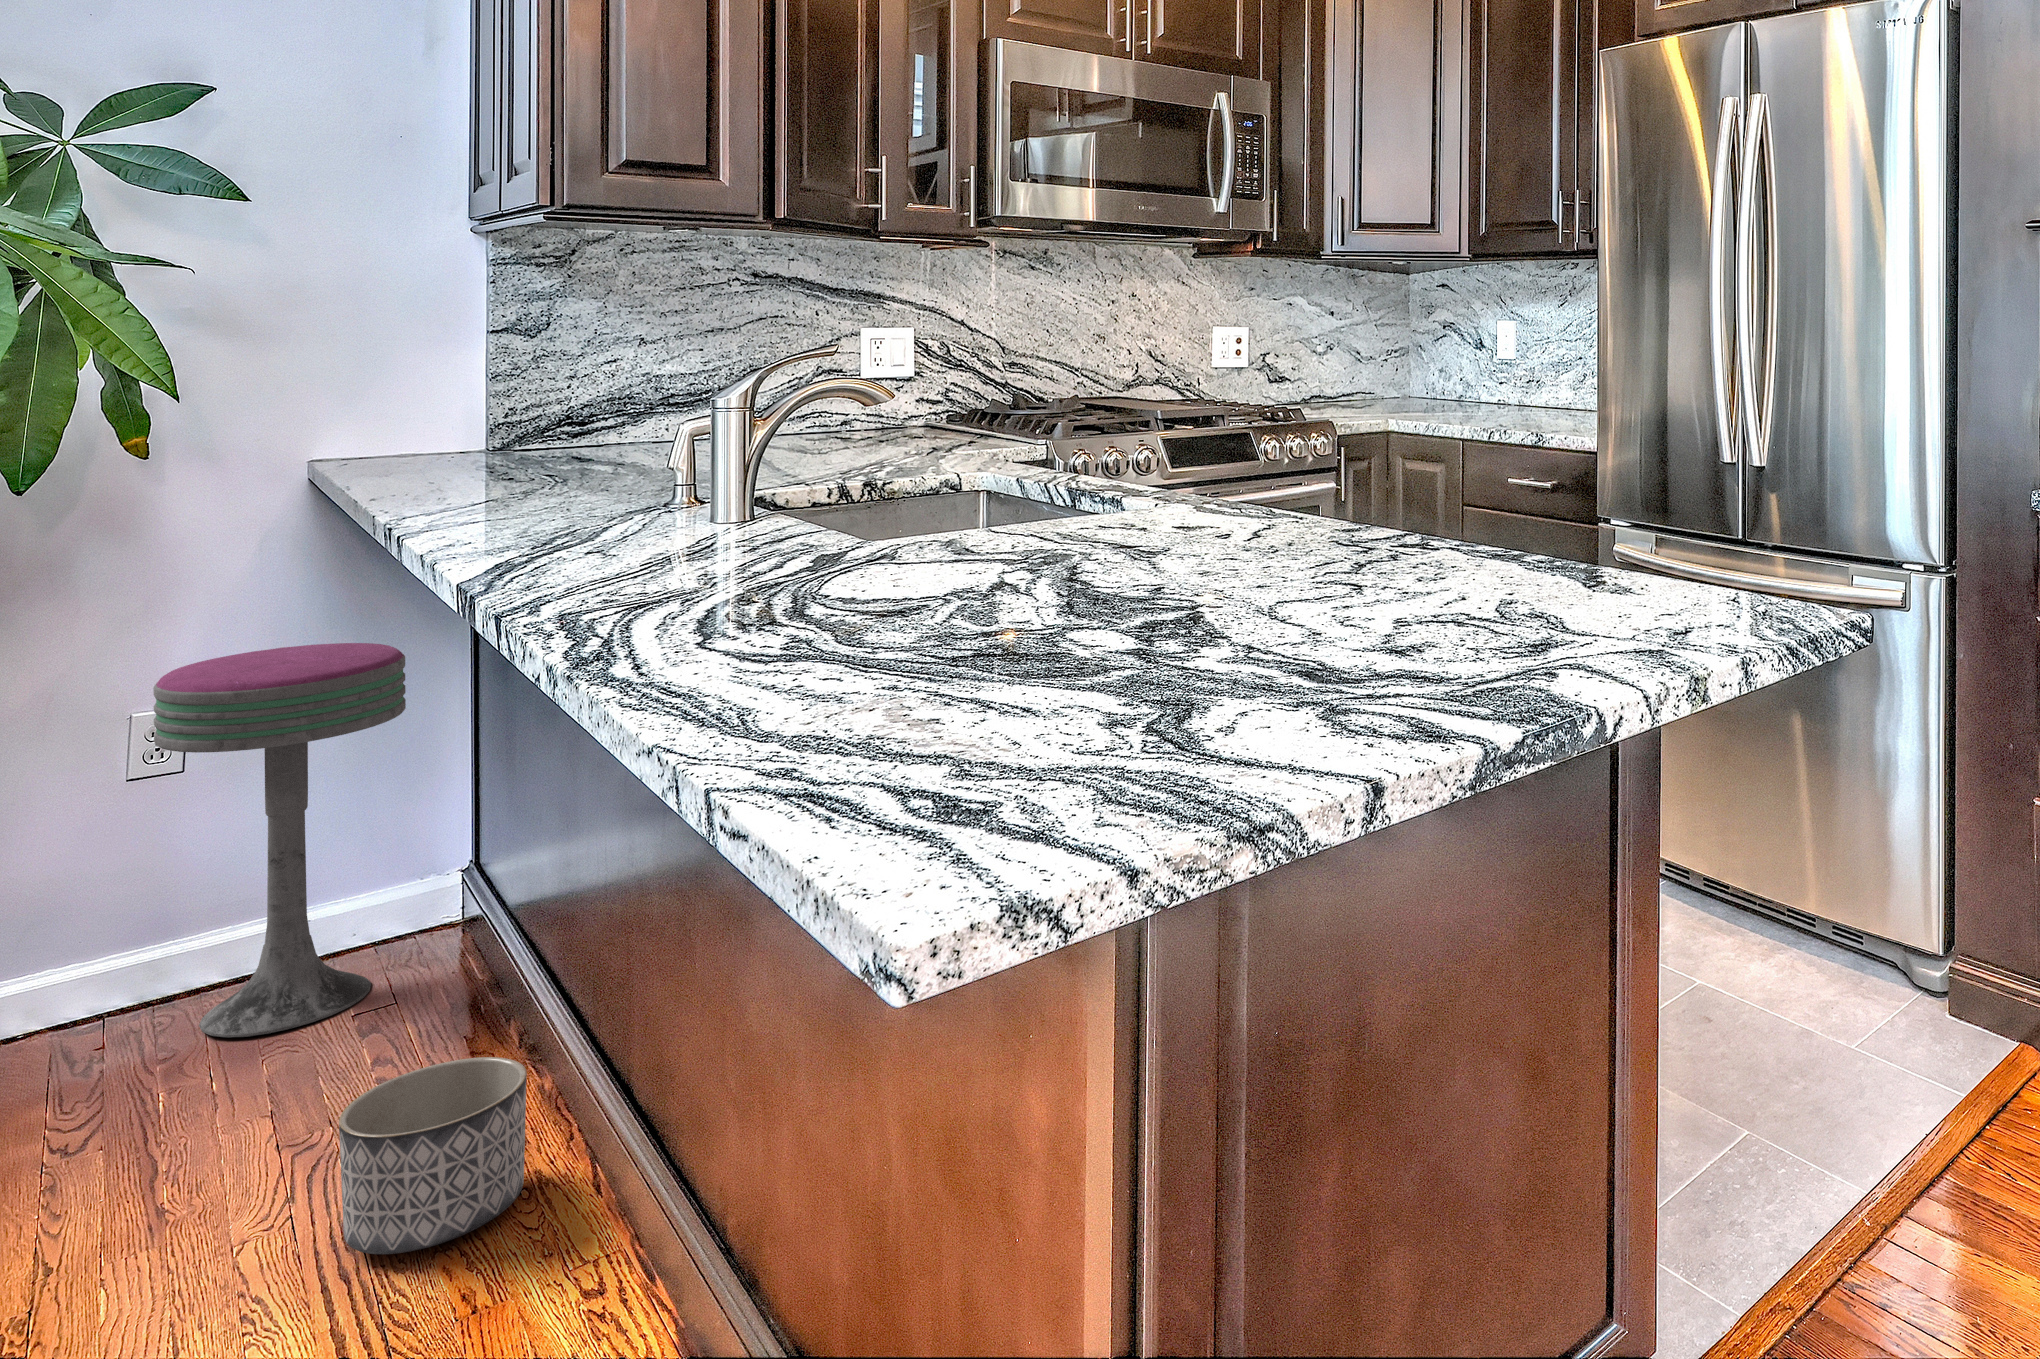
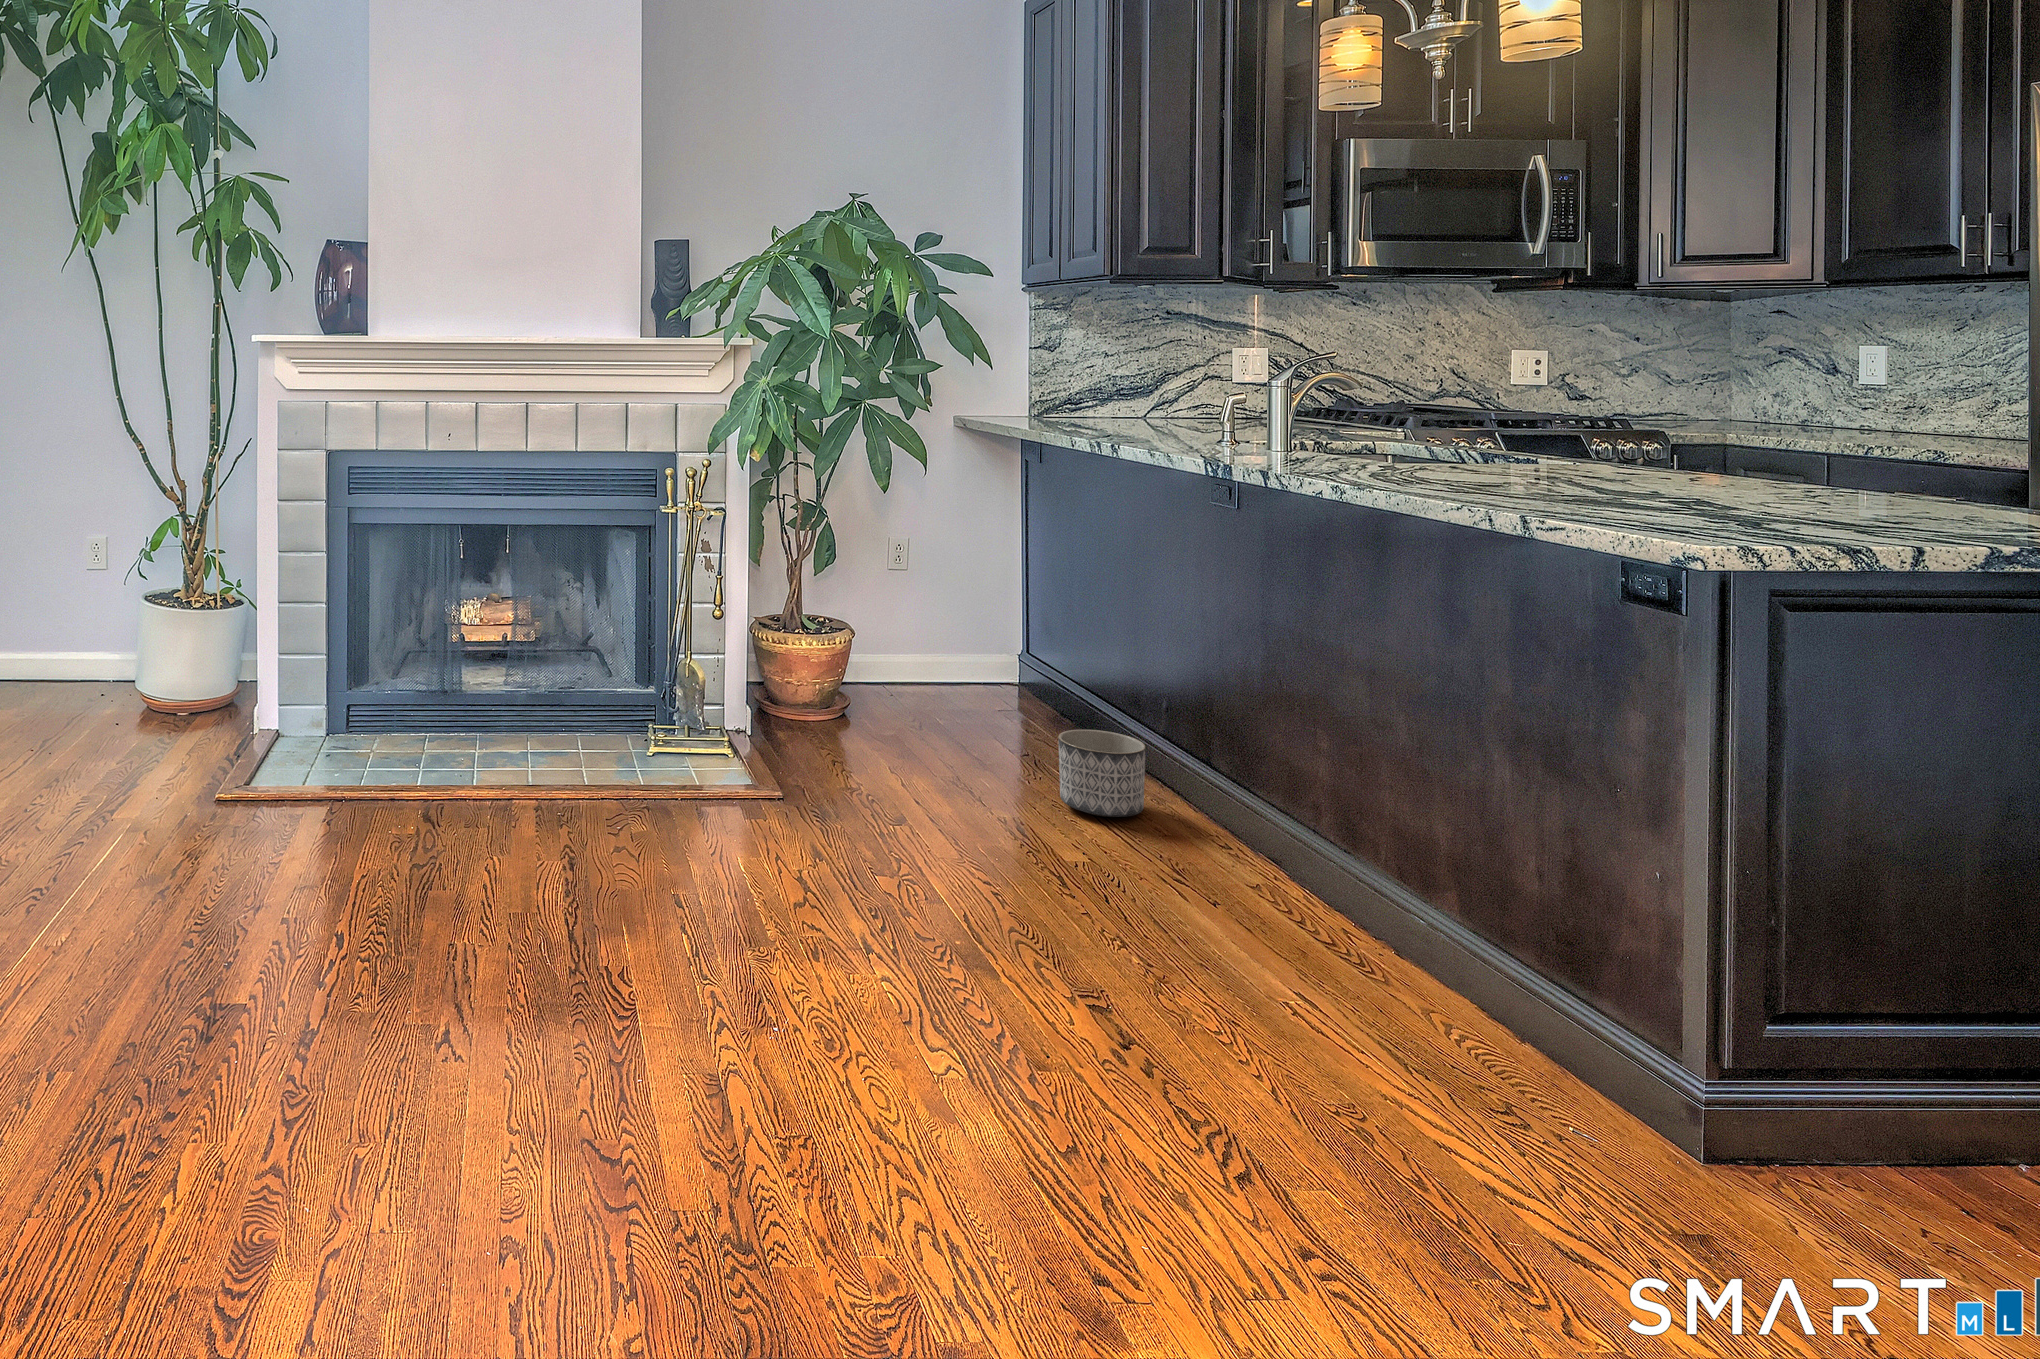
bar stool: present [153,643,406,1037] -> none [899,515,1005,716]

